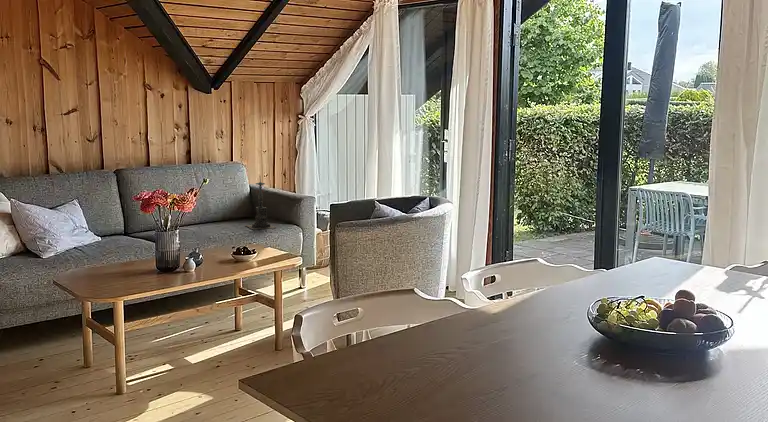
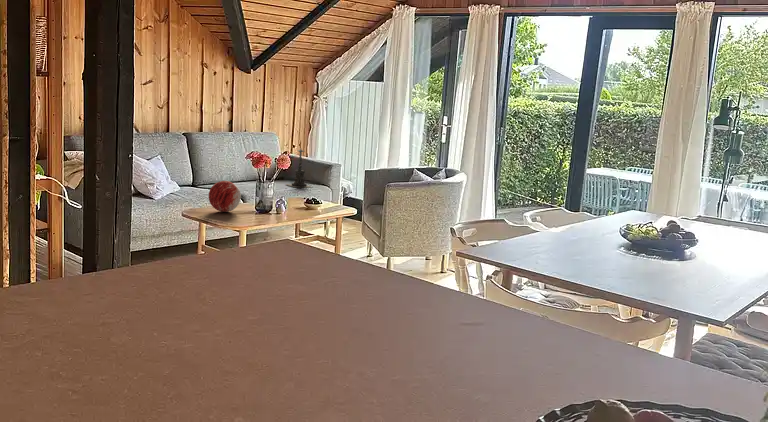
decorative orb: none [93,232,137,273] -> present [209,181,241,212]

